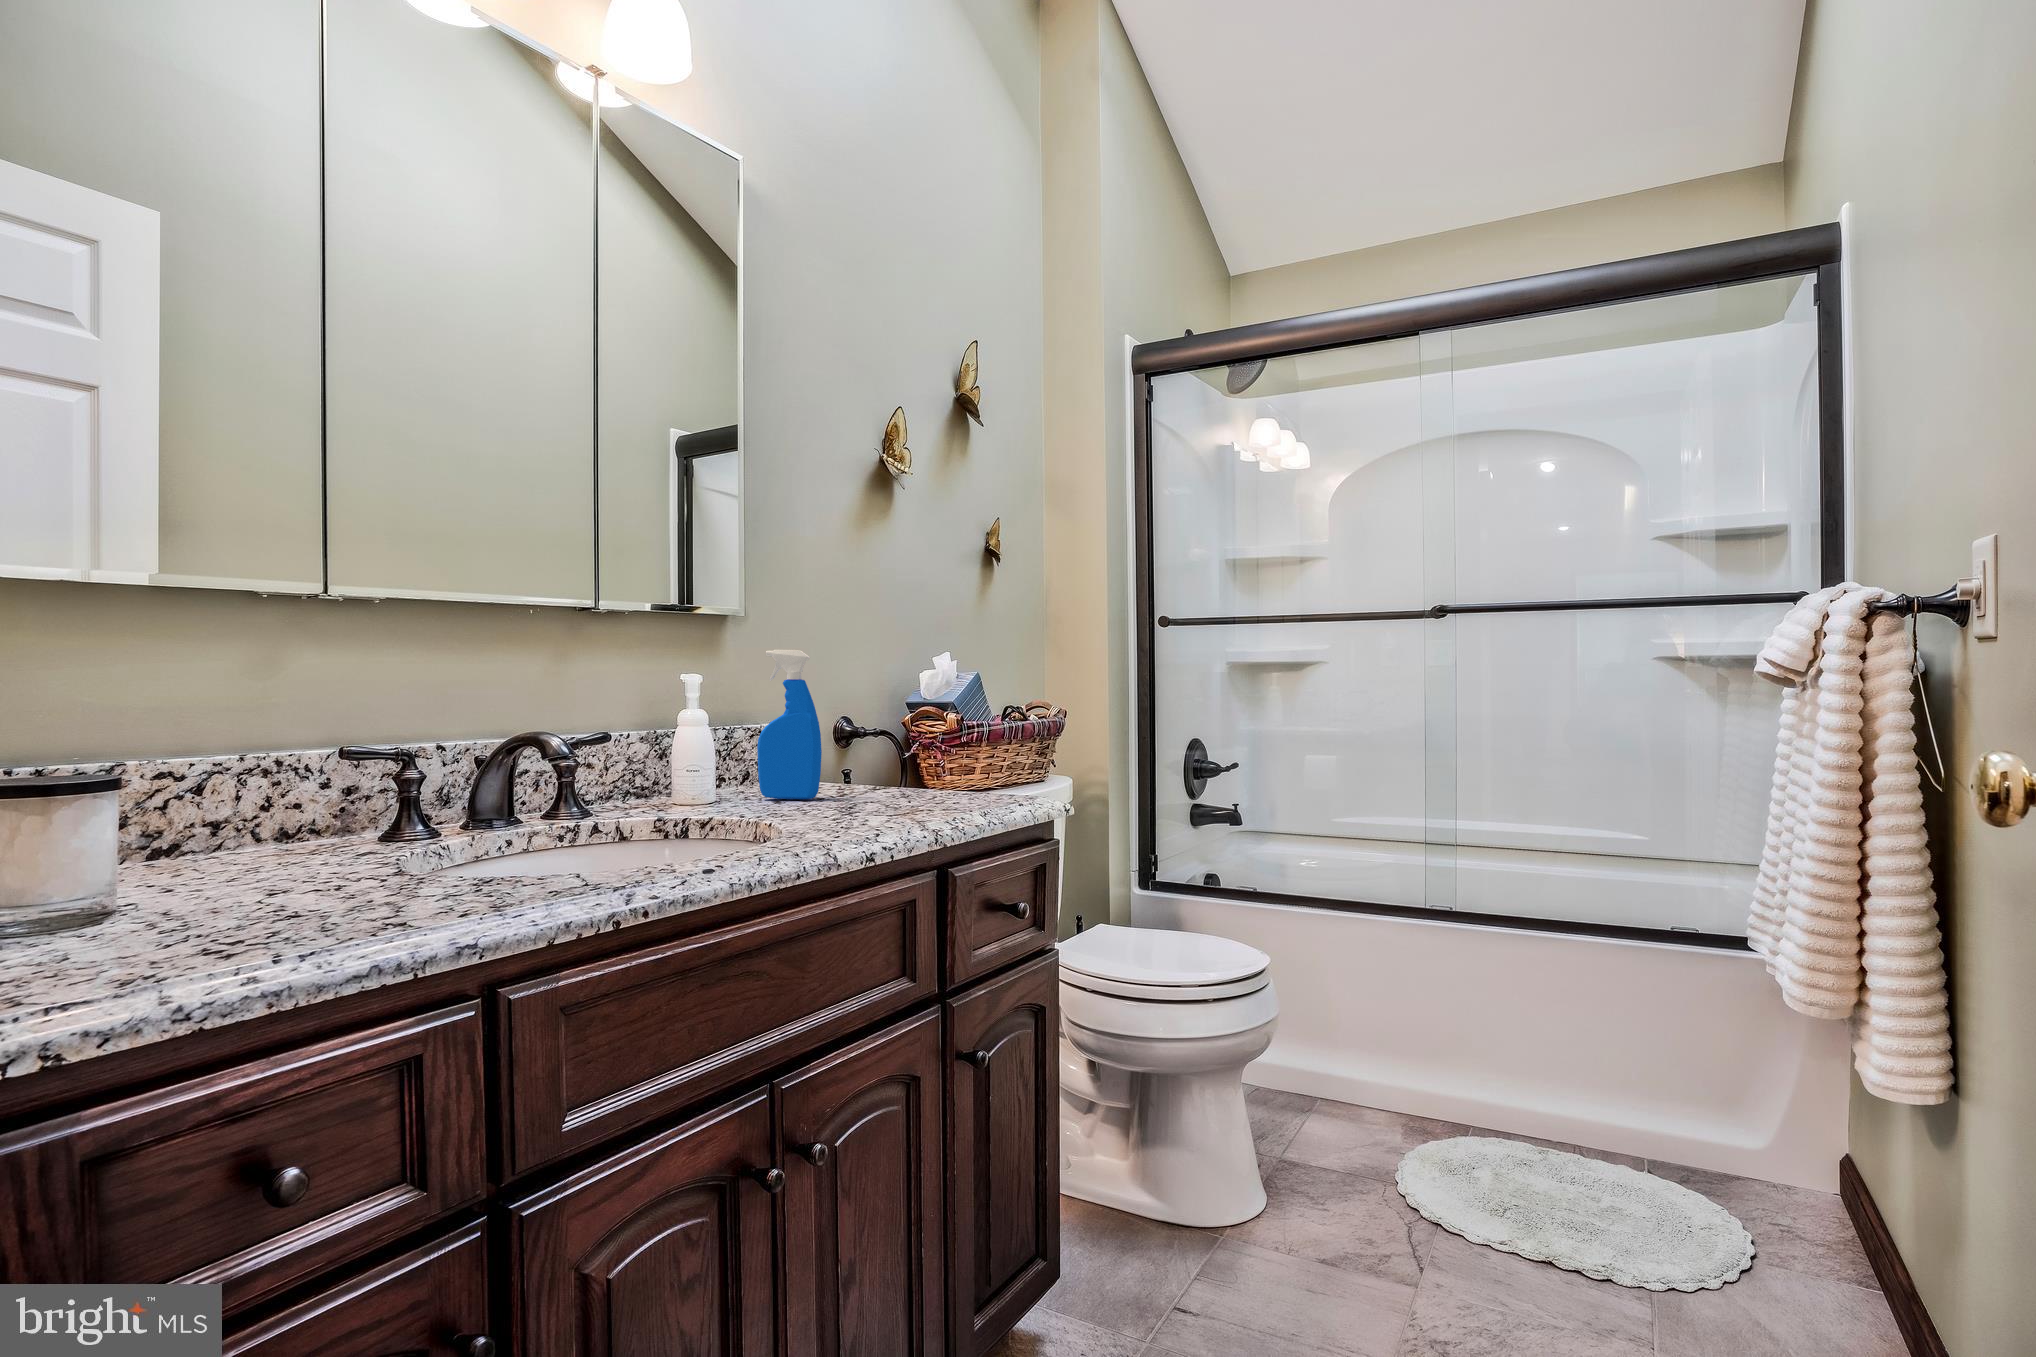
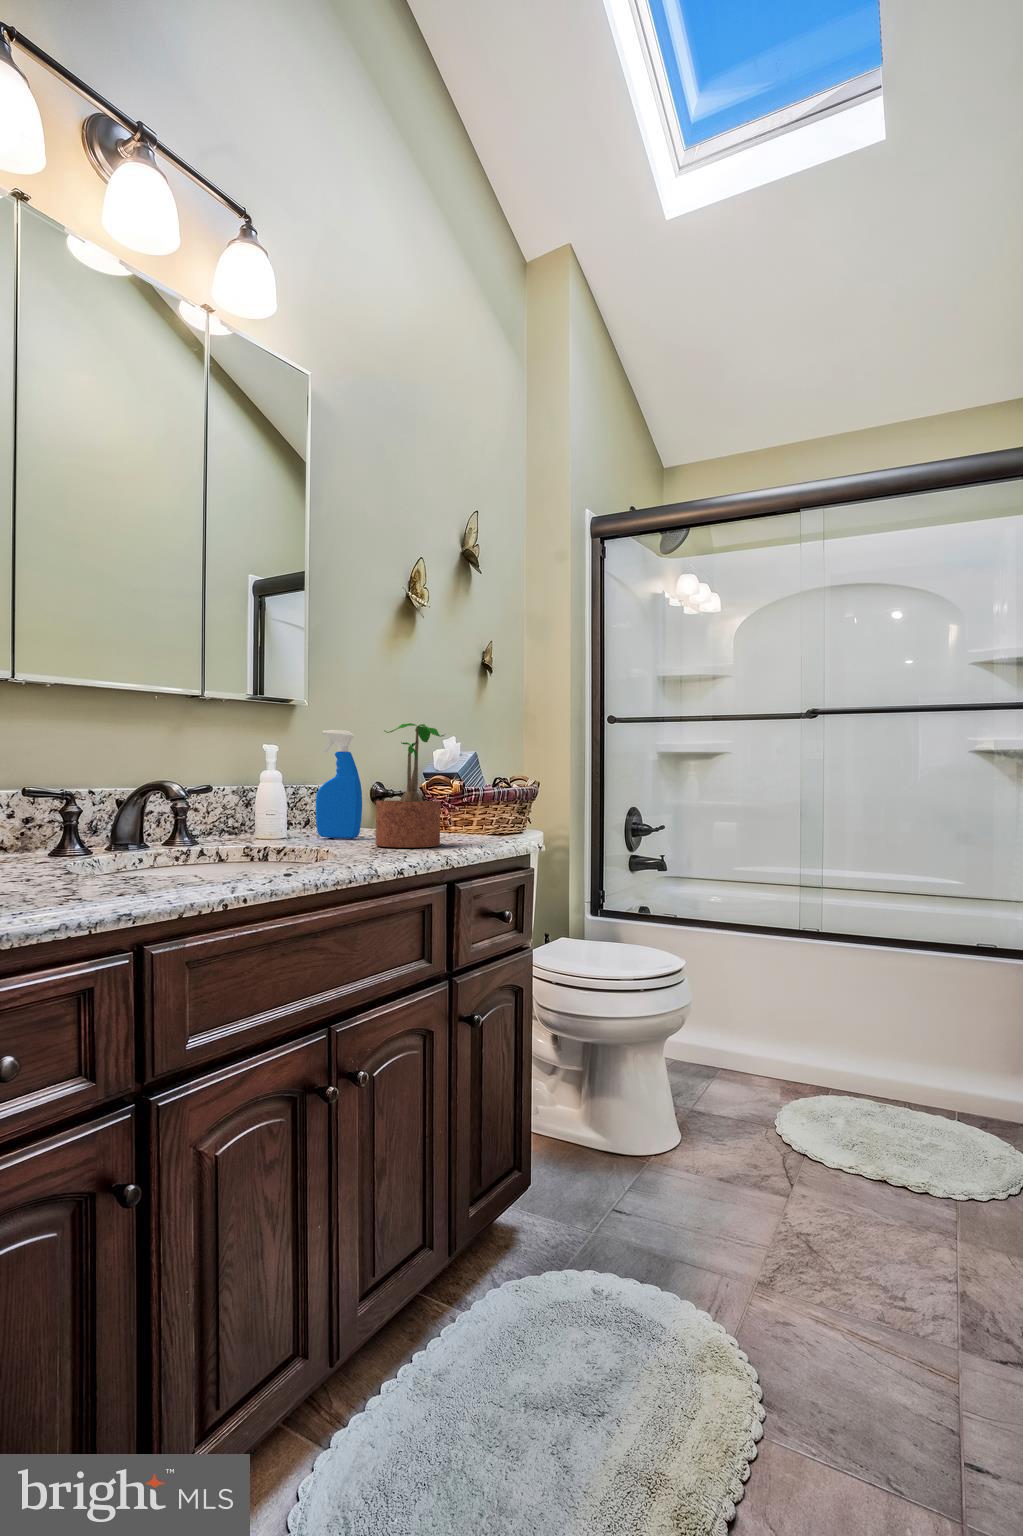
potted plant: none [839,641,935,816] -> present [376,723,444,847]

